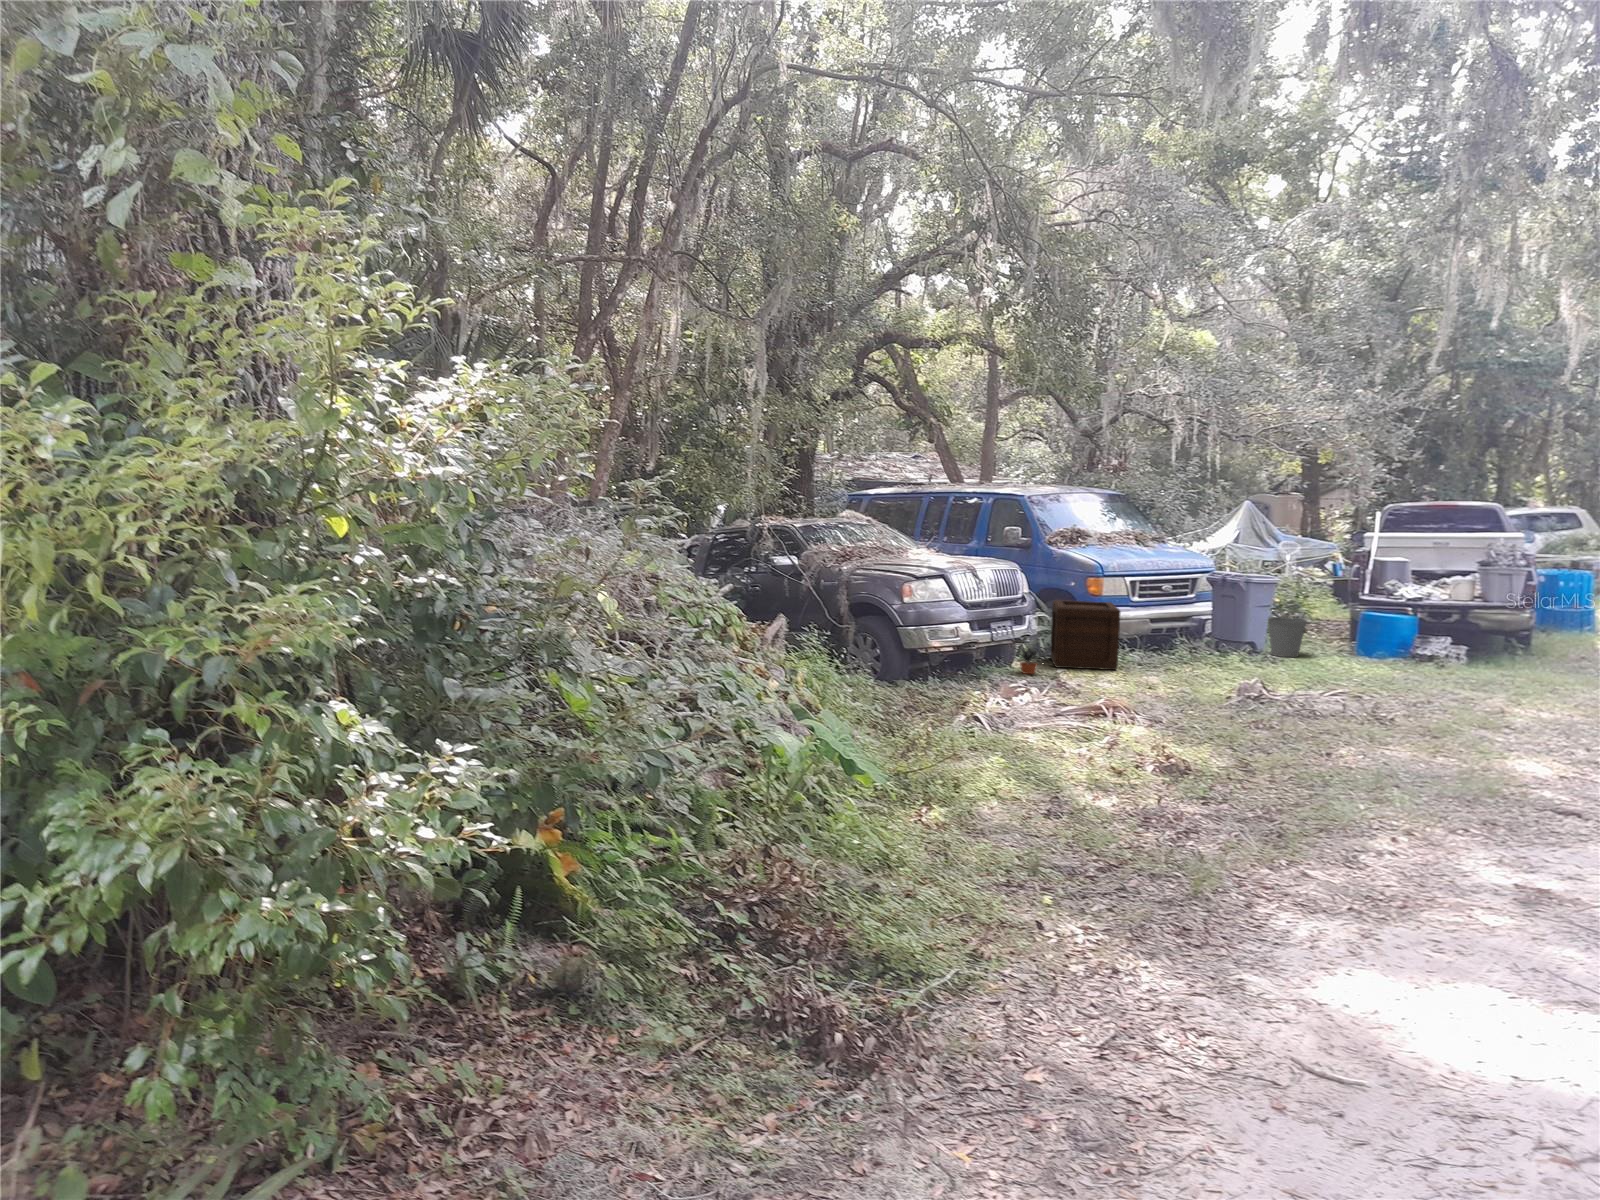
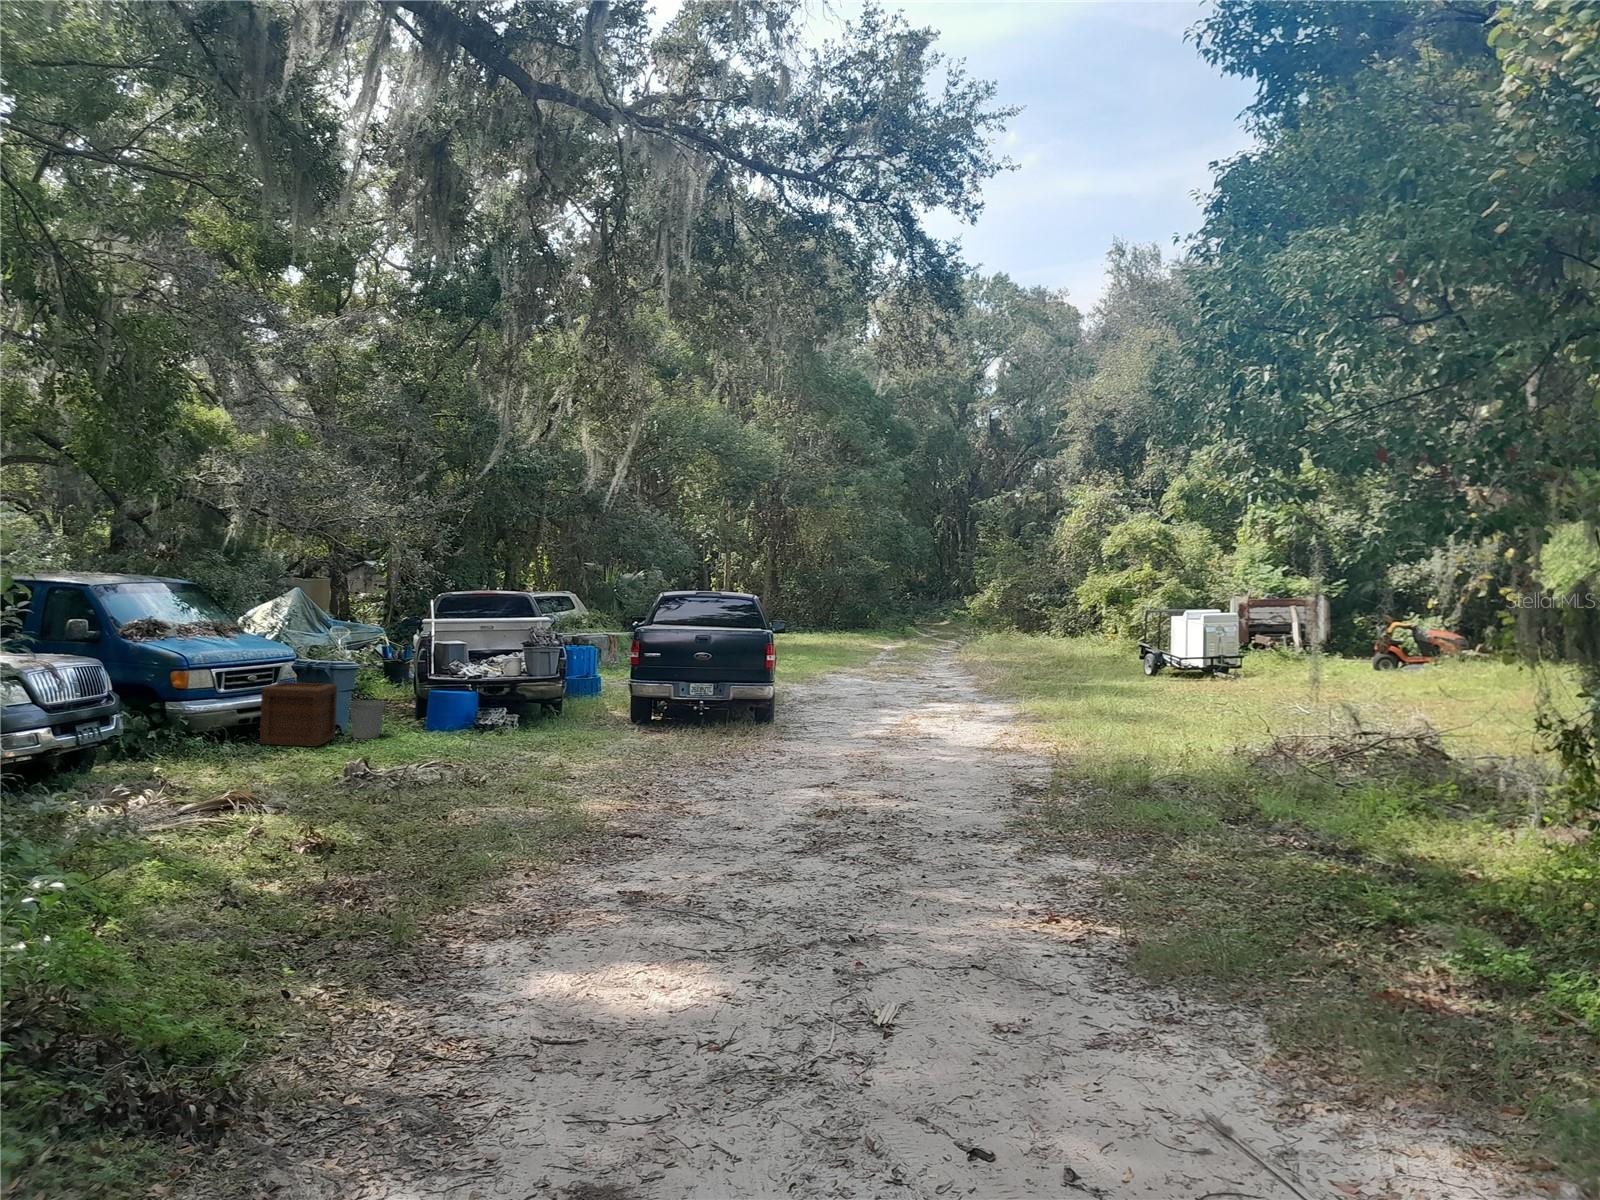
wooden crate: present [1050,600,1120,670] -> present [260,682,337,747]
potted plant: present [1016,647,1047,674] -> none [96,750,139,779]

